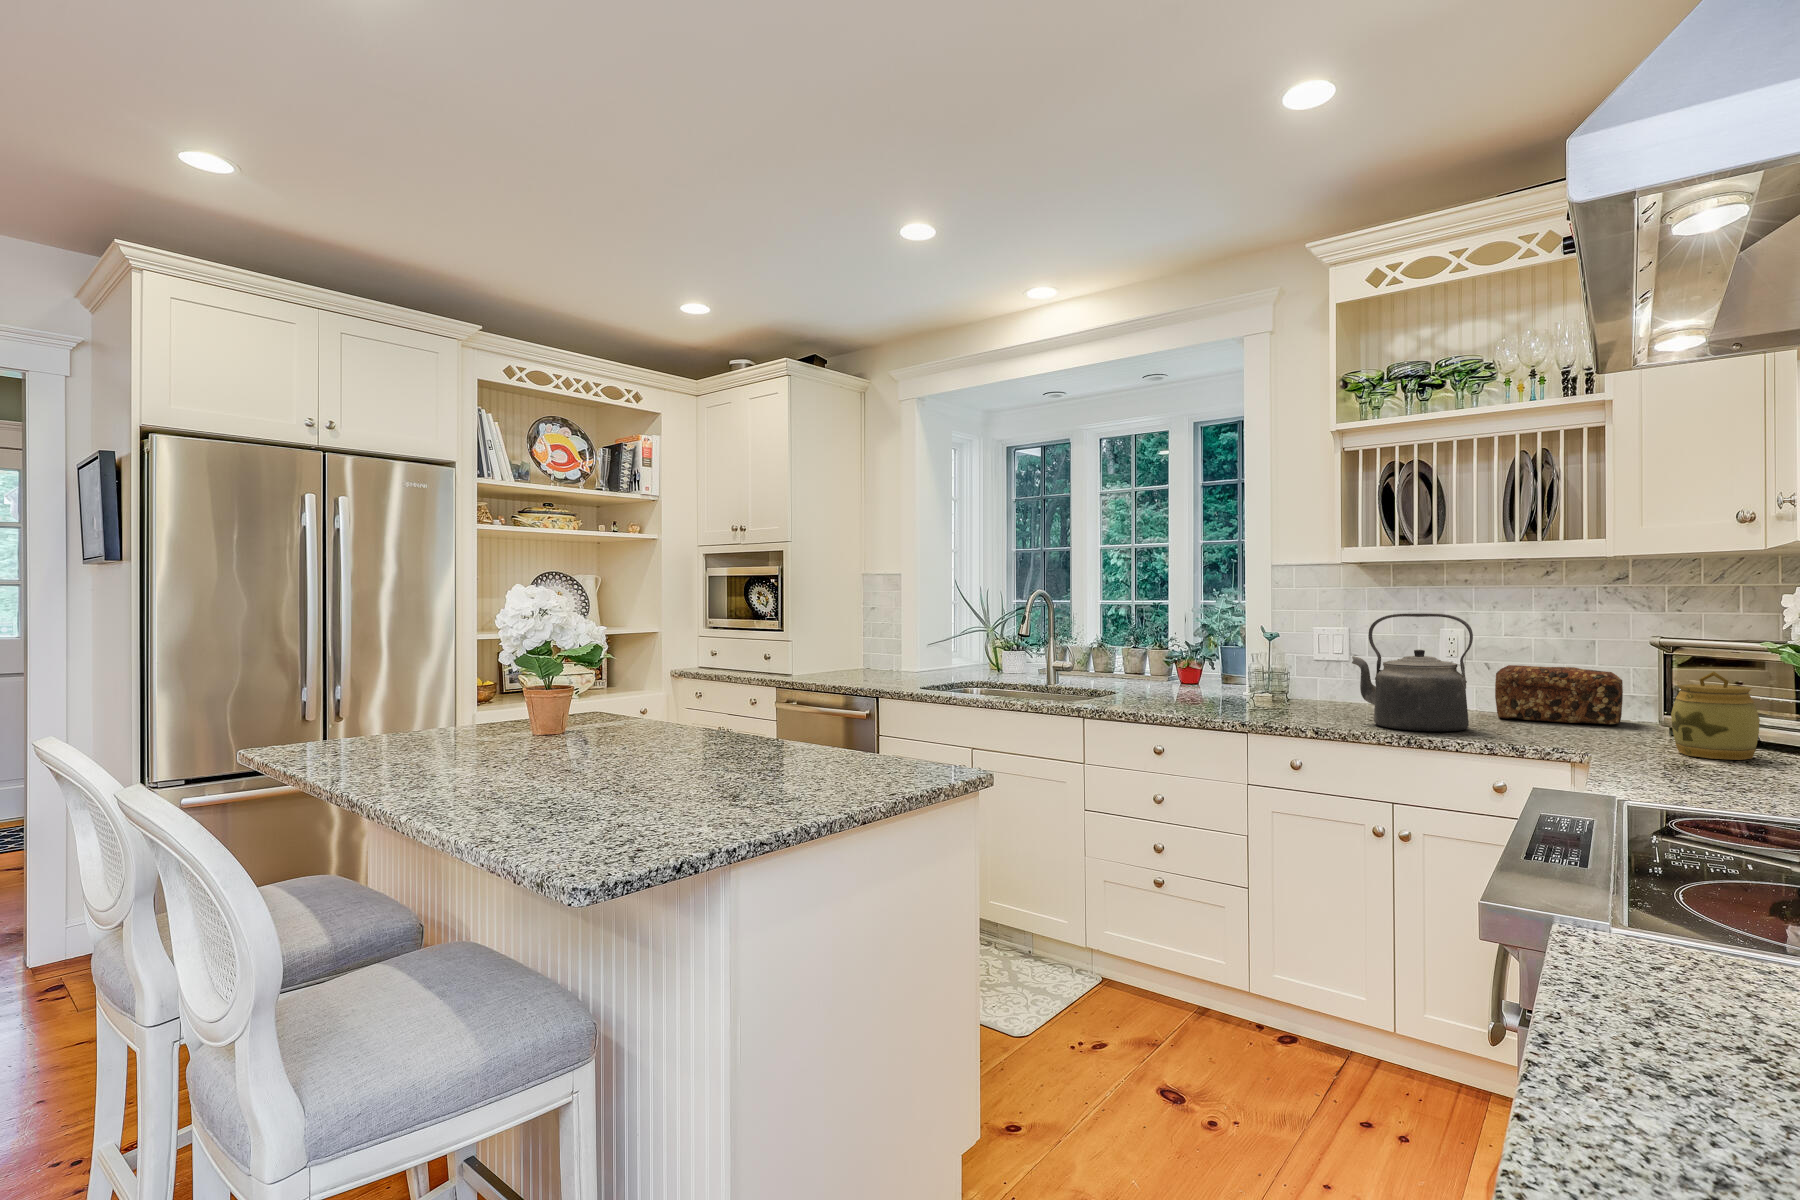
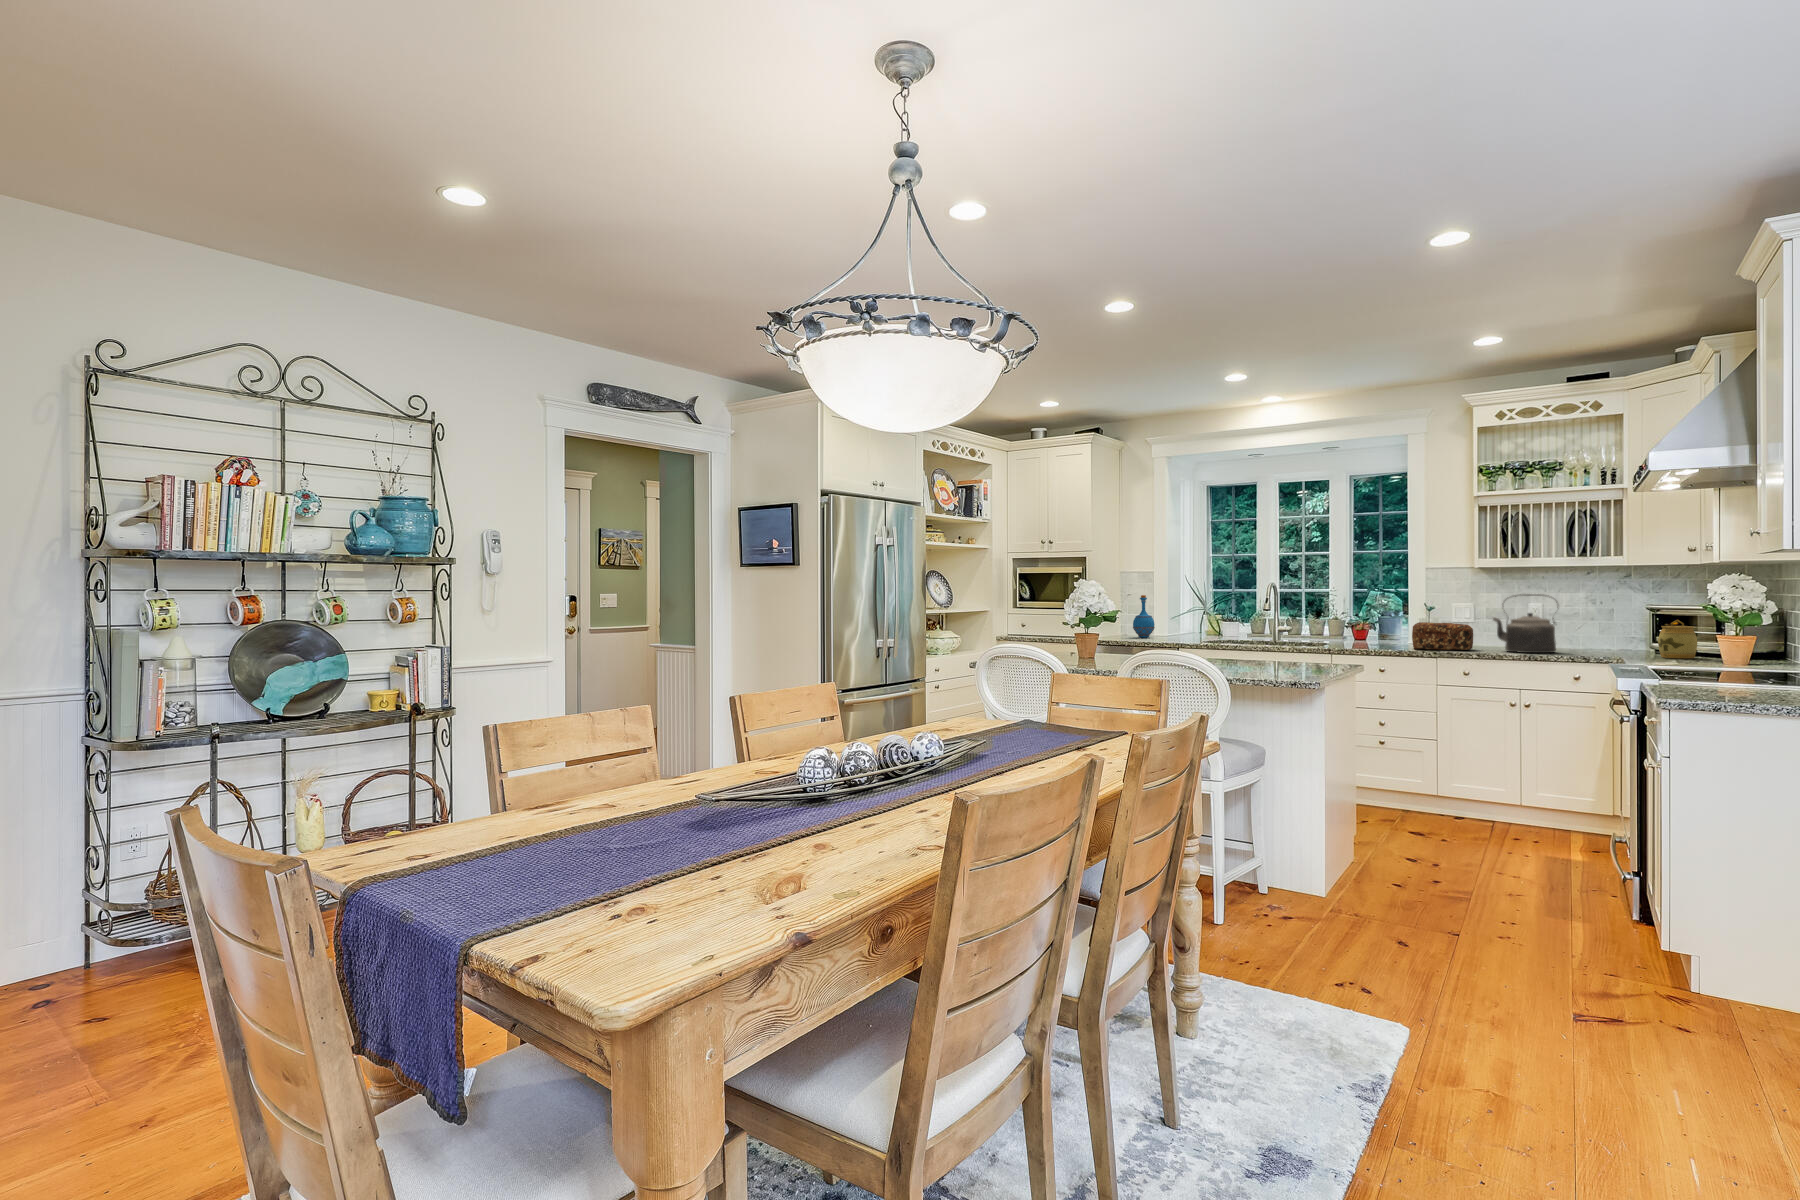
bottle: none [858,610,891,676] -> present [1133,595,1155,638]
bread loaf: present [1495,665,1623,724] -> present [1412,622,1473,650]

